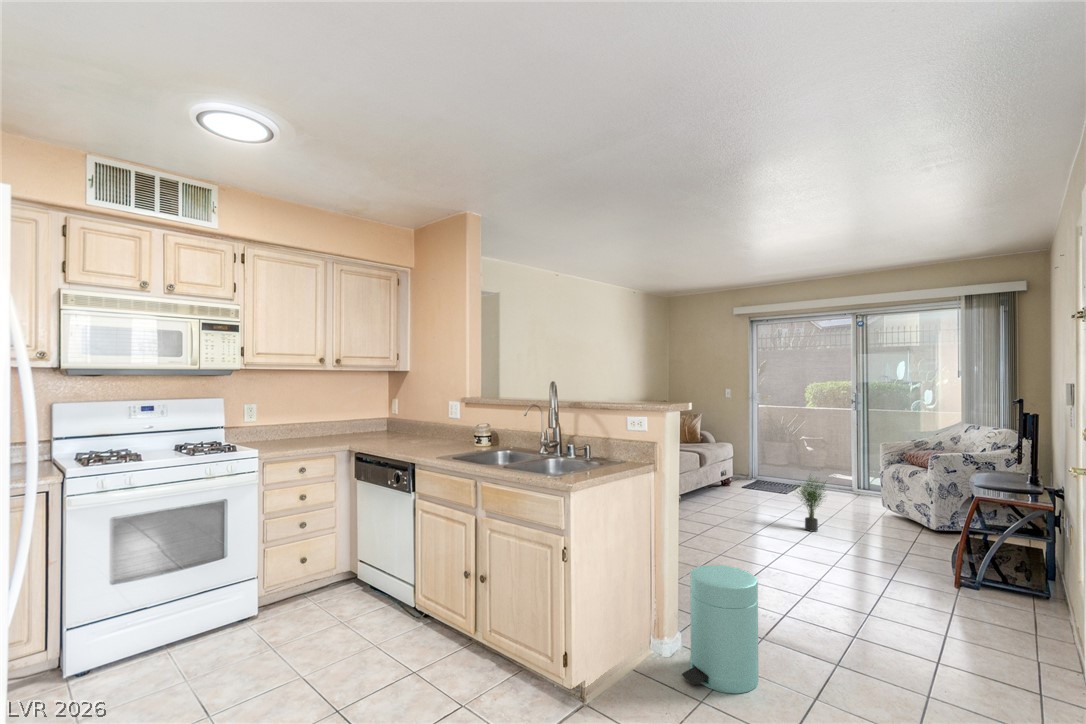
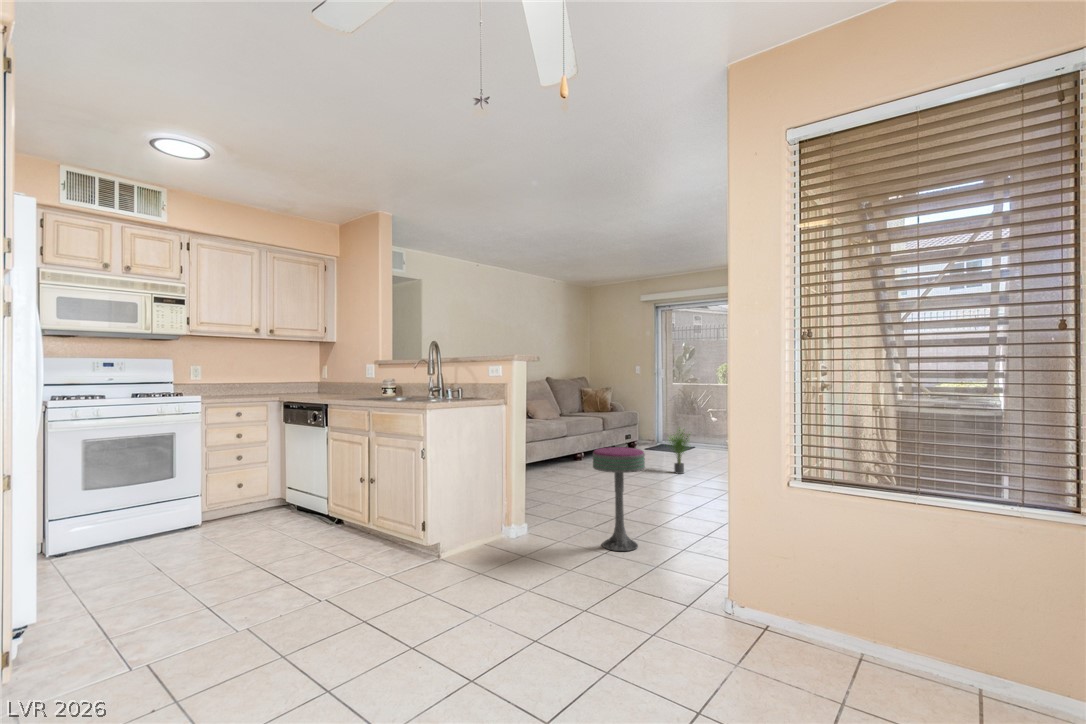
bar stool: none [788,536,869,691] -> present [593,447,645,551]
trash can: present [682,565,758,694] -> none [512,470,568,554]

